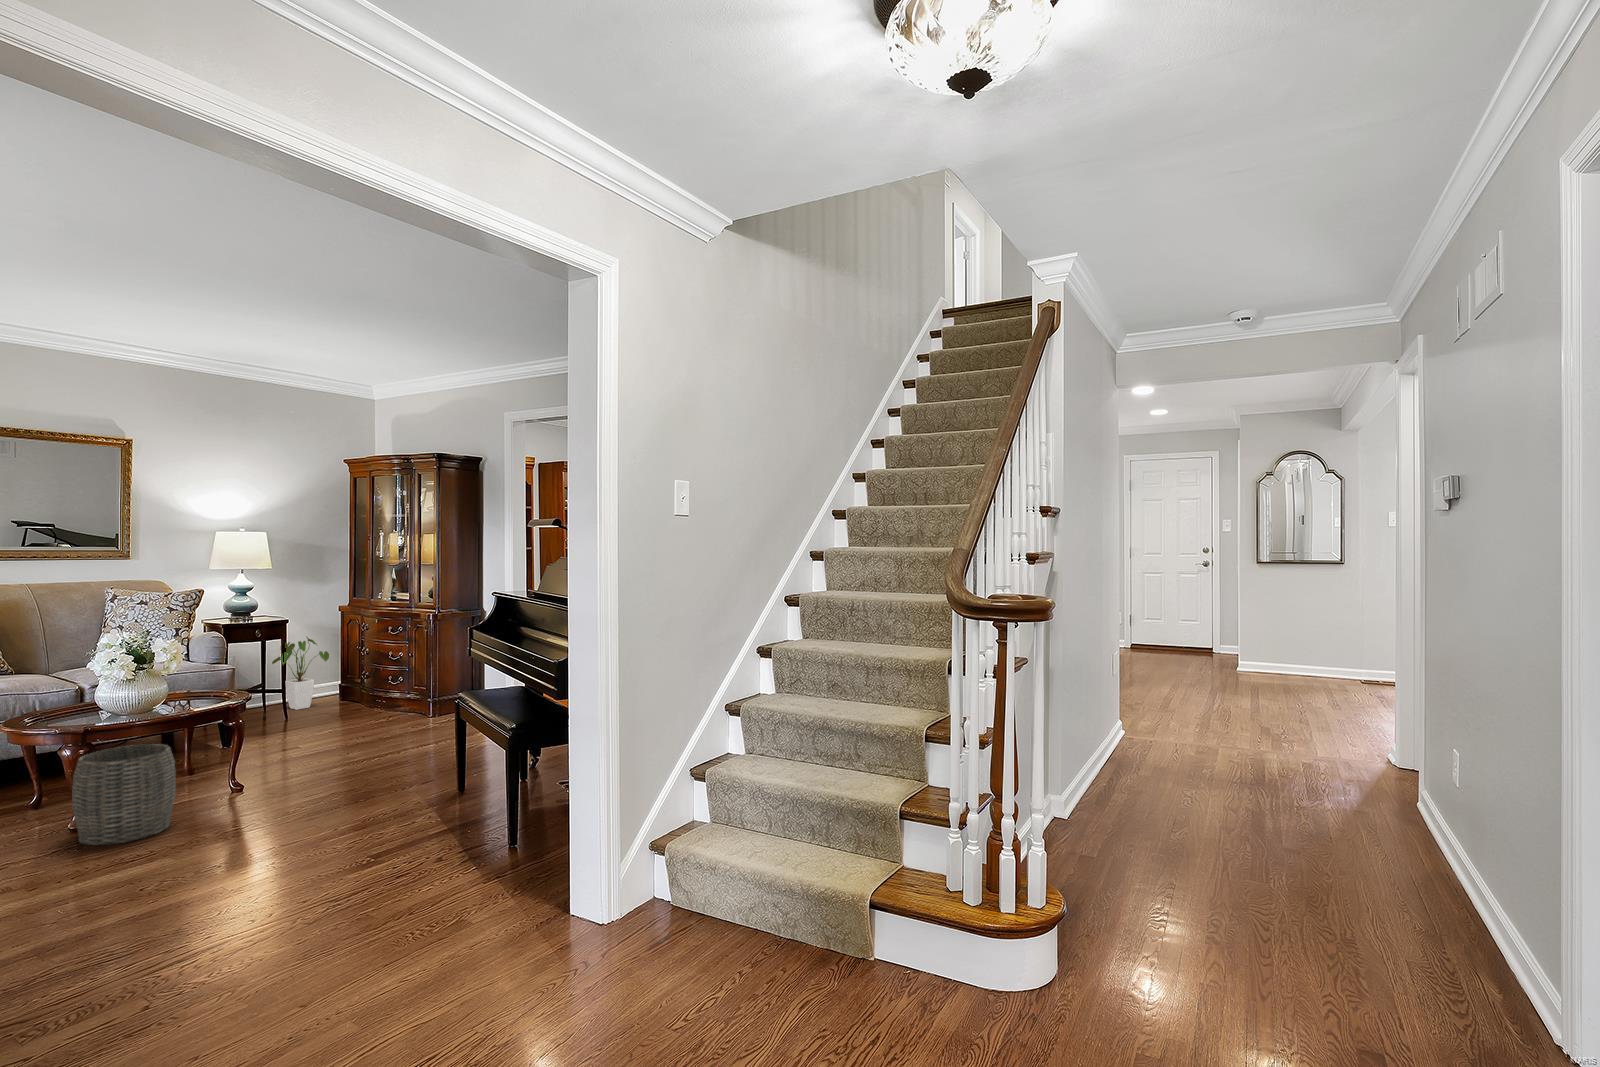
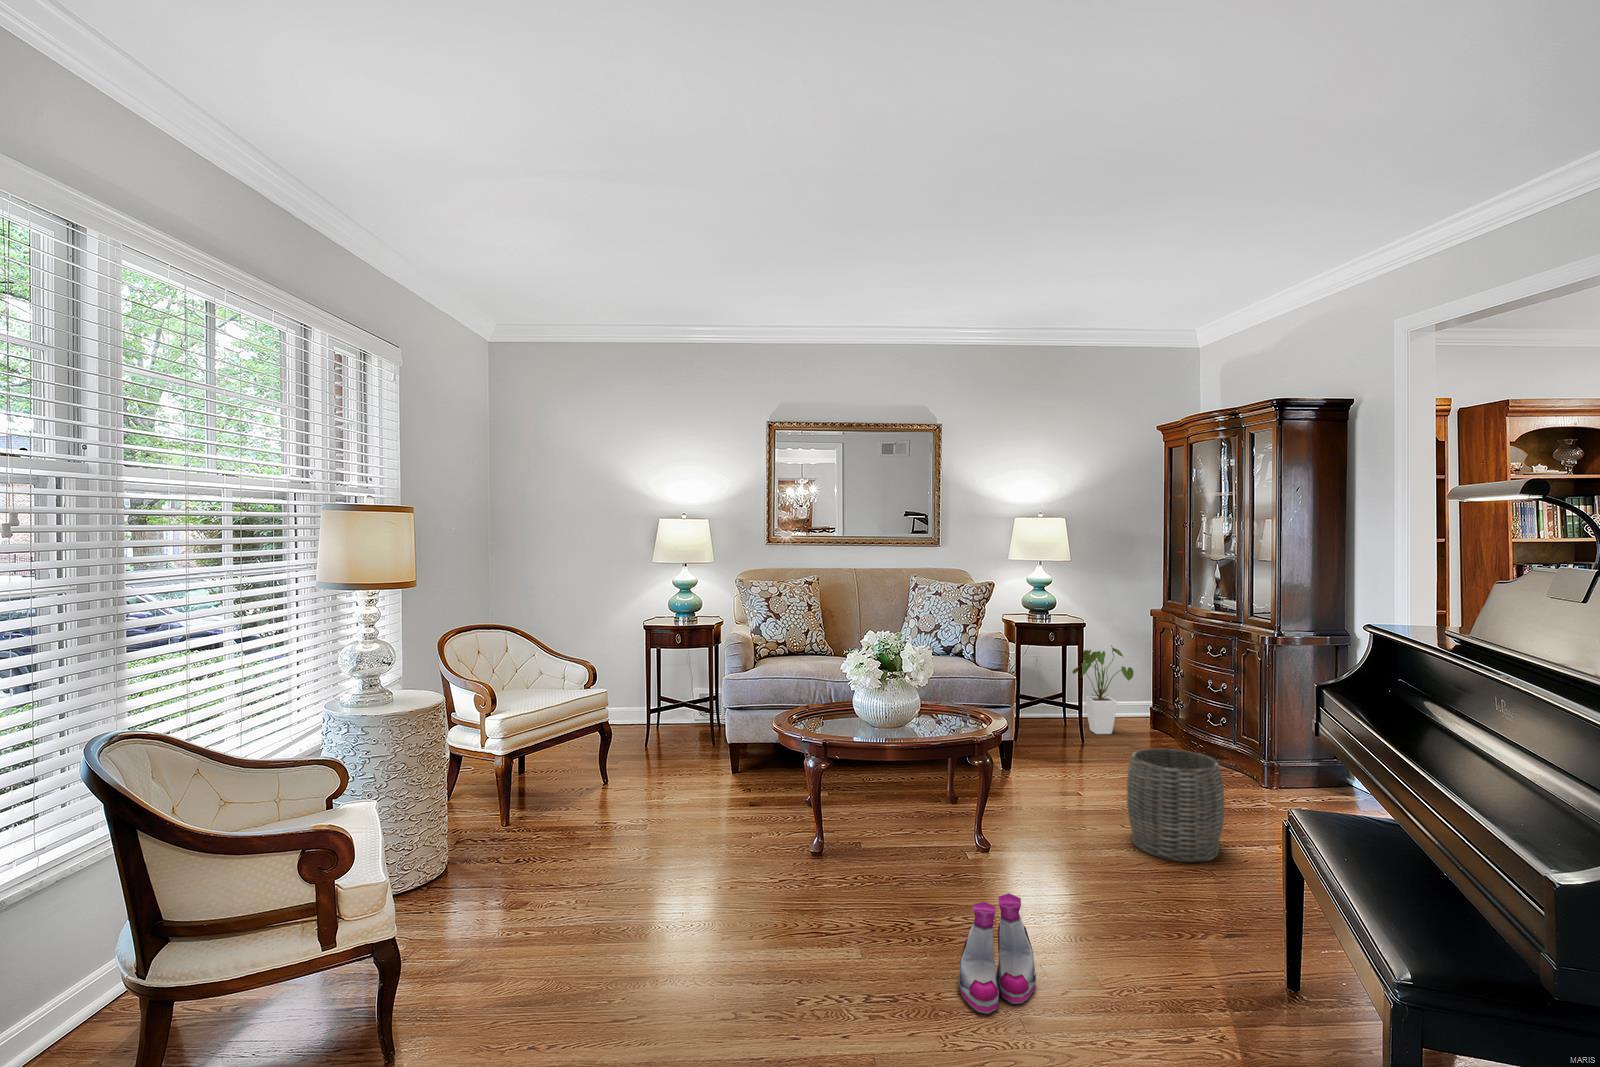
woven basket: present [72,744,176,845] -> present [1127,749,1224,862]
boots: none [266,780,321,850] -> present [959,893,1036,1014]

